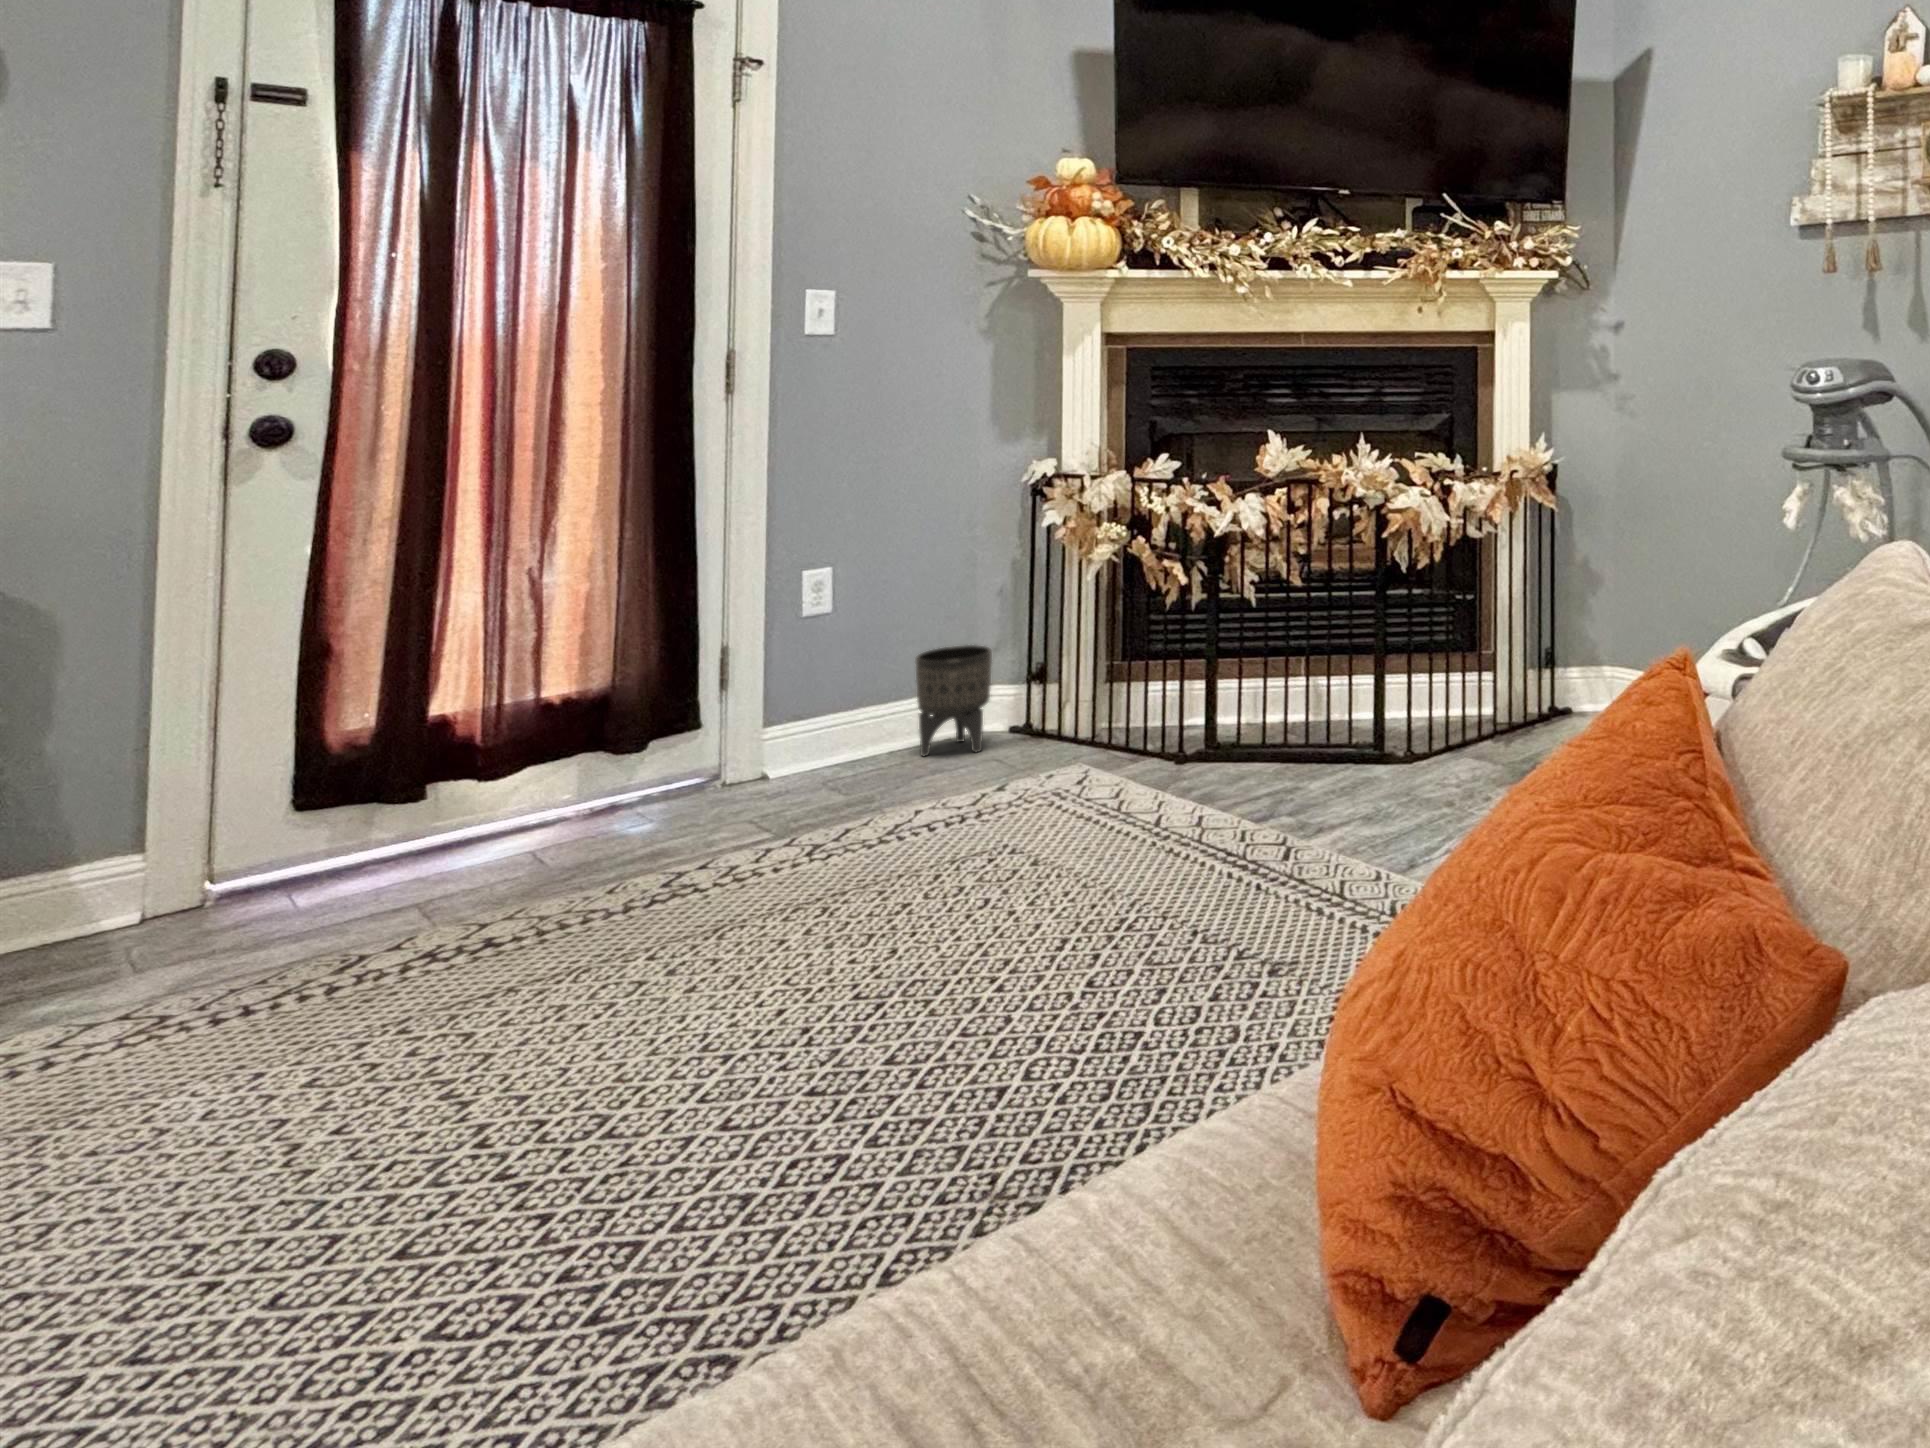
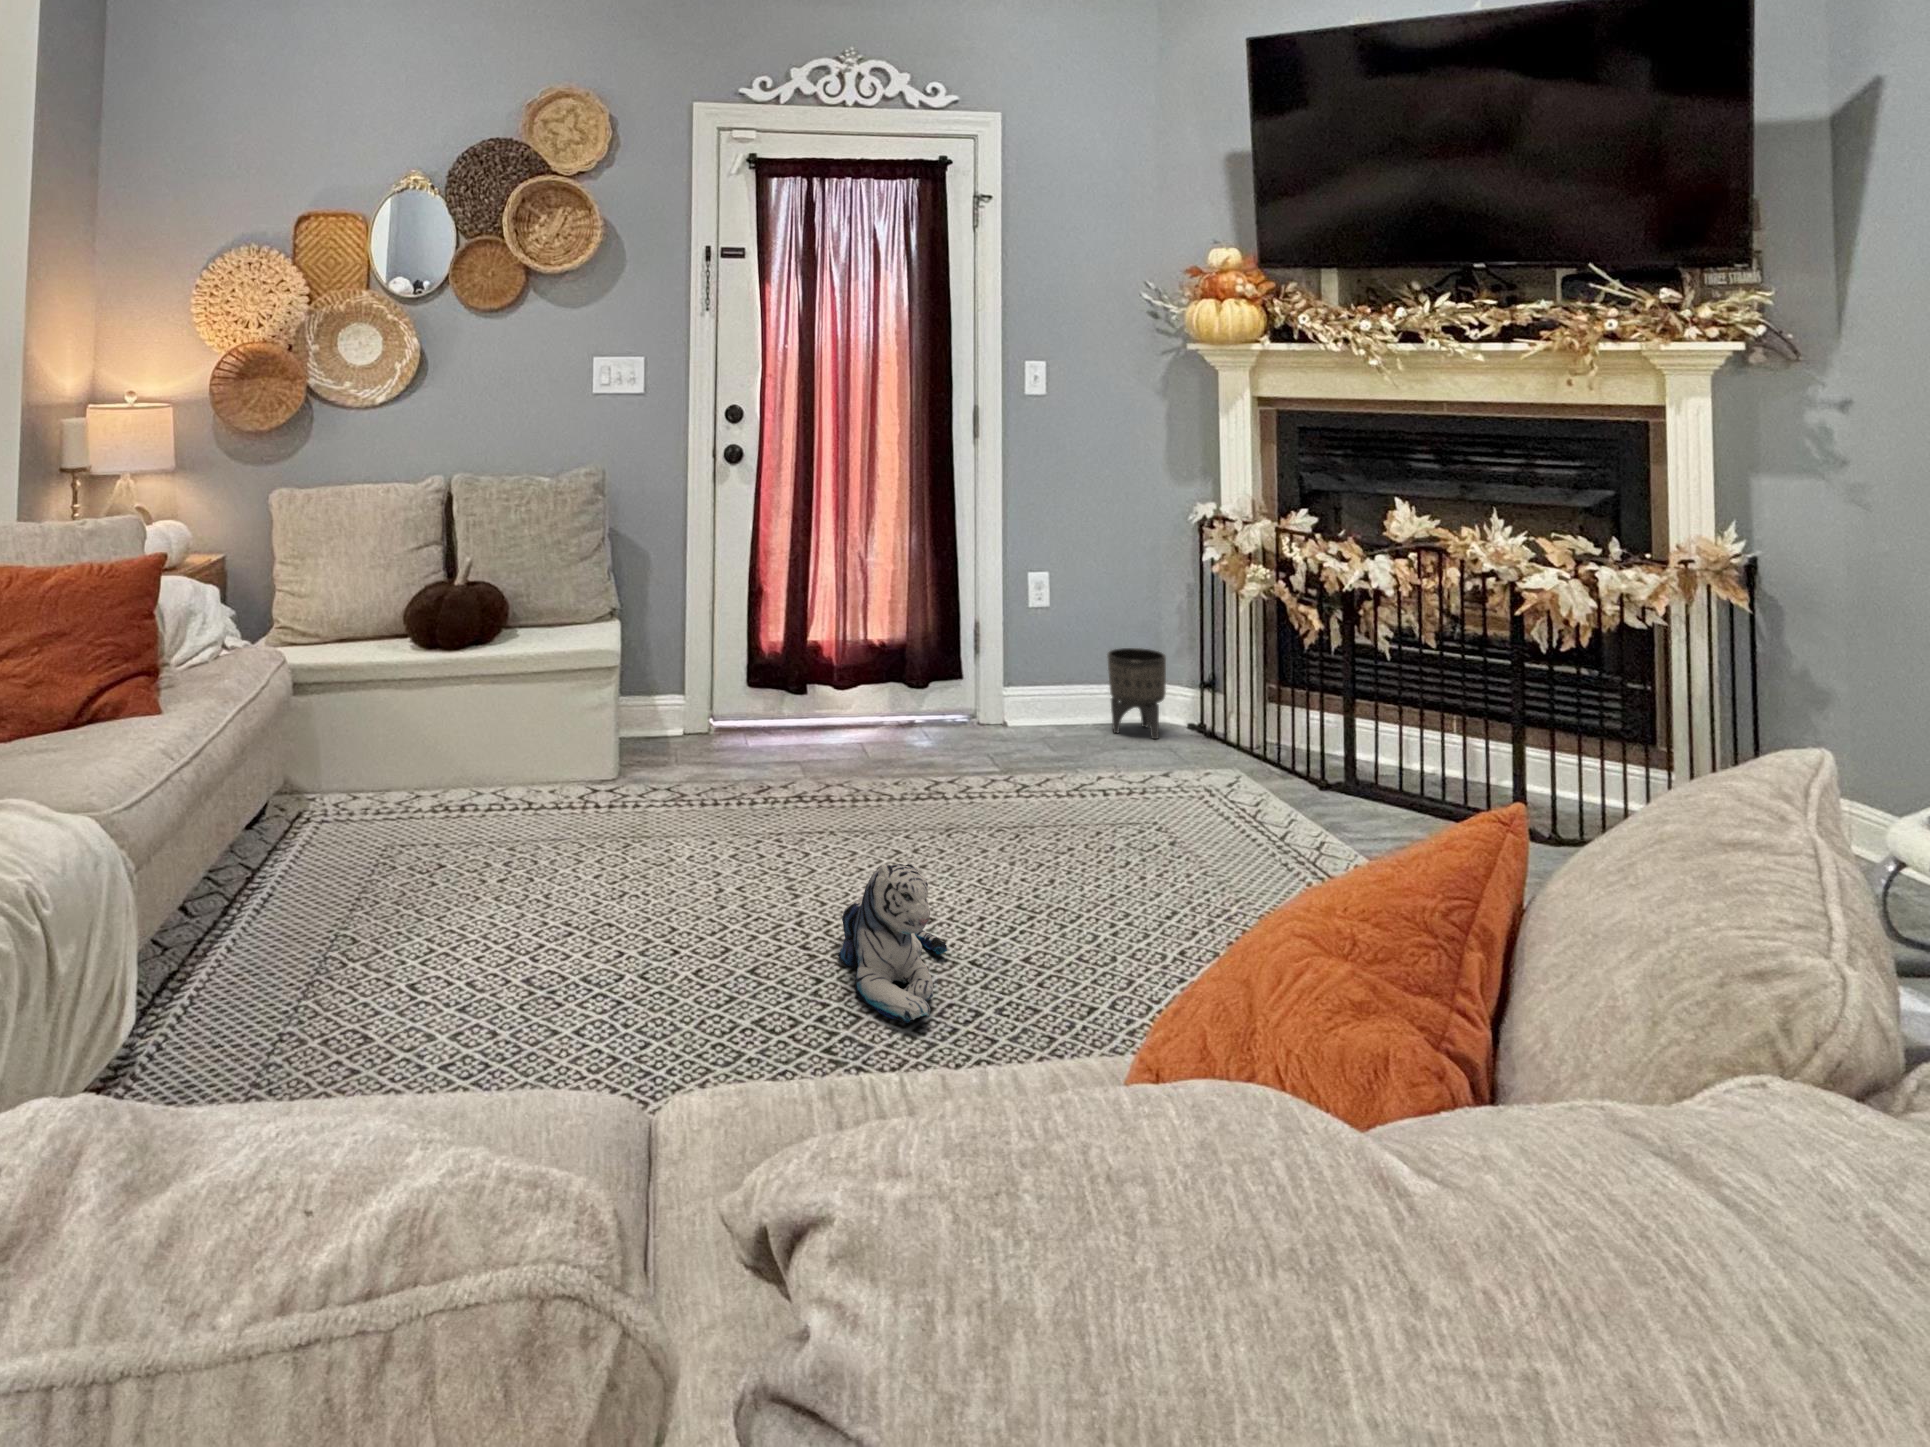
plush toy: none [567,981,768,1230] -> present [838,864,947,1023]

